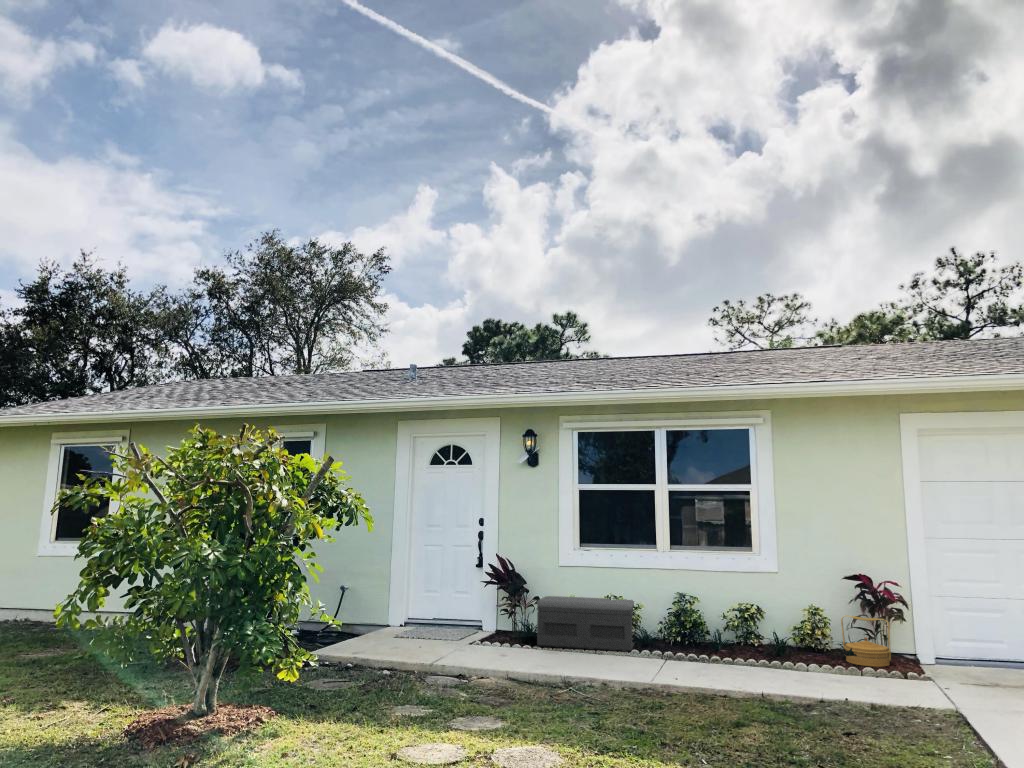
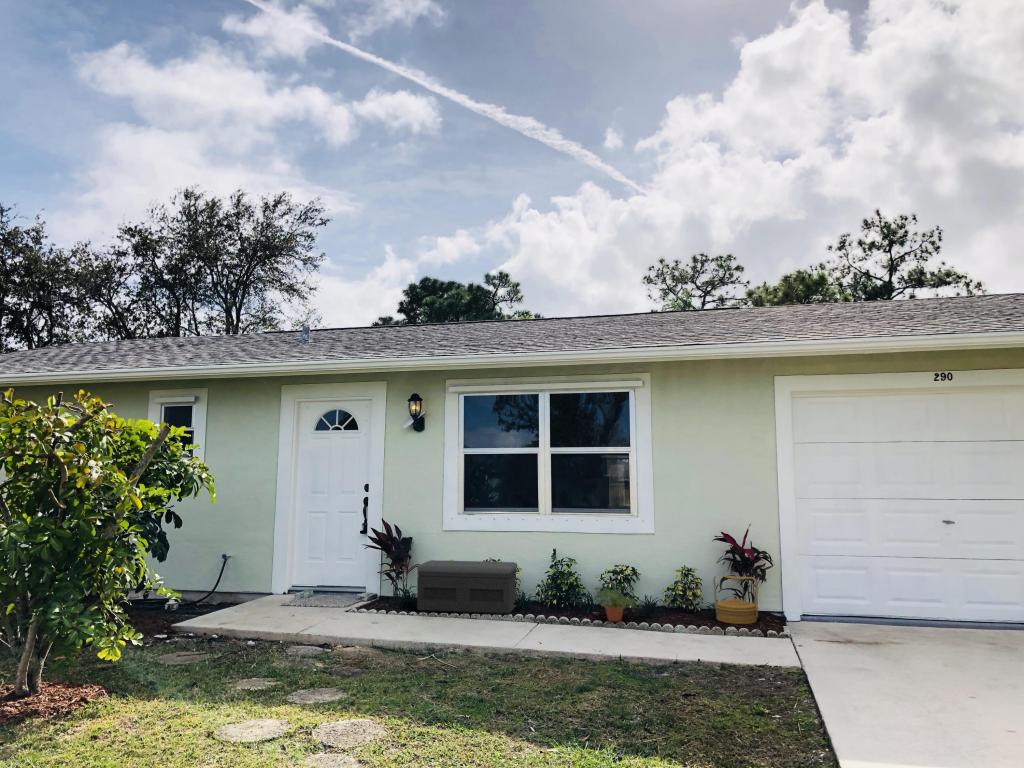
potted plant: none [717,626,771,661] -> present [594,587,643,622]

